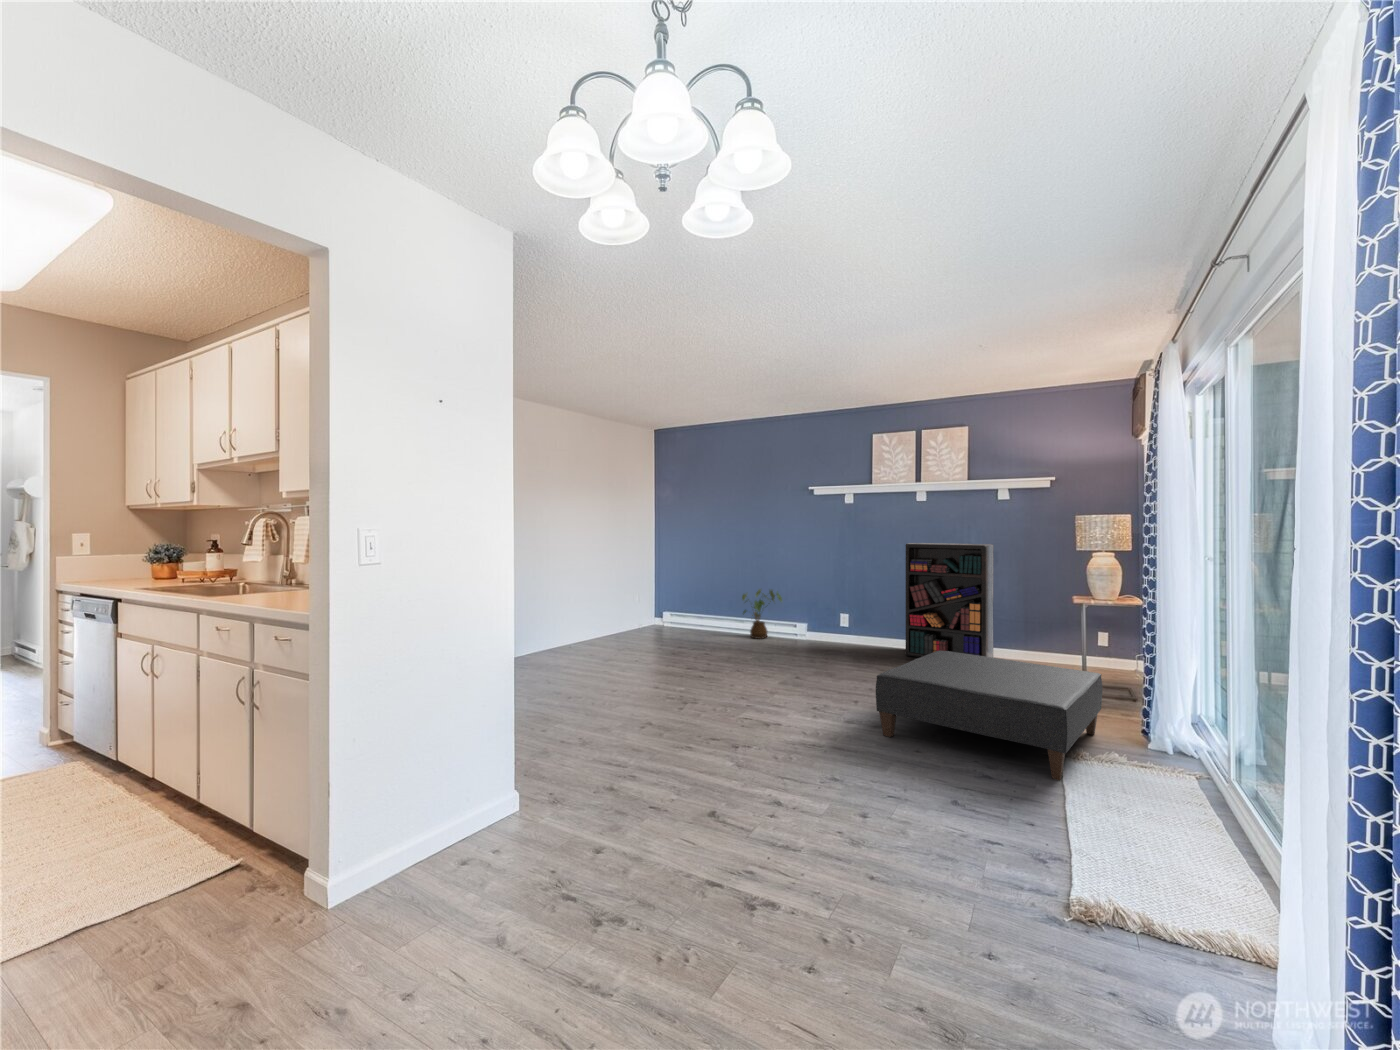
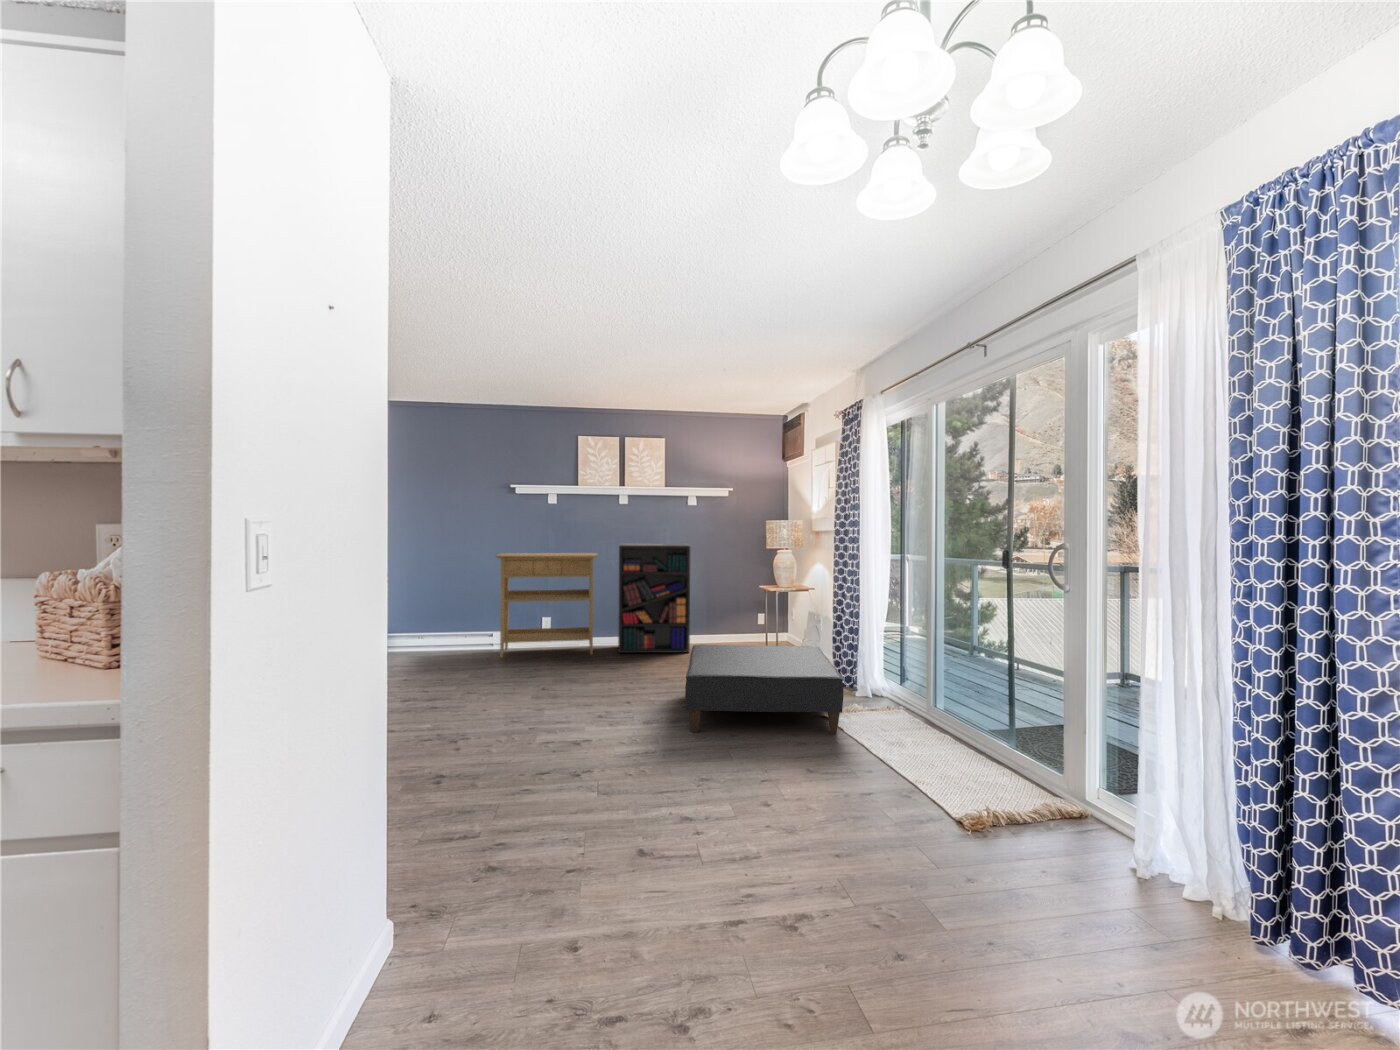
console table: none [789,550,892,653] -> present [496,553,598,658]
house plant: present [742,589,782,639] -> none [428,599,478,658]

